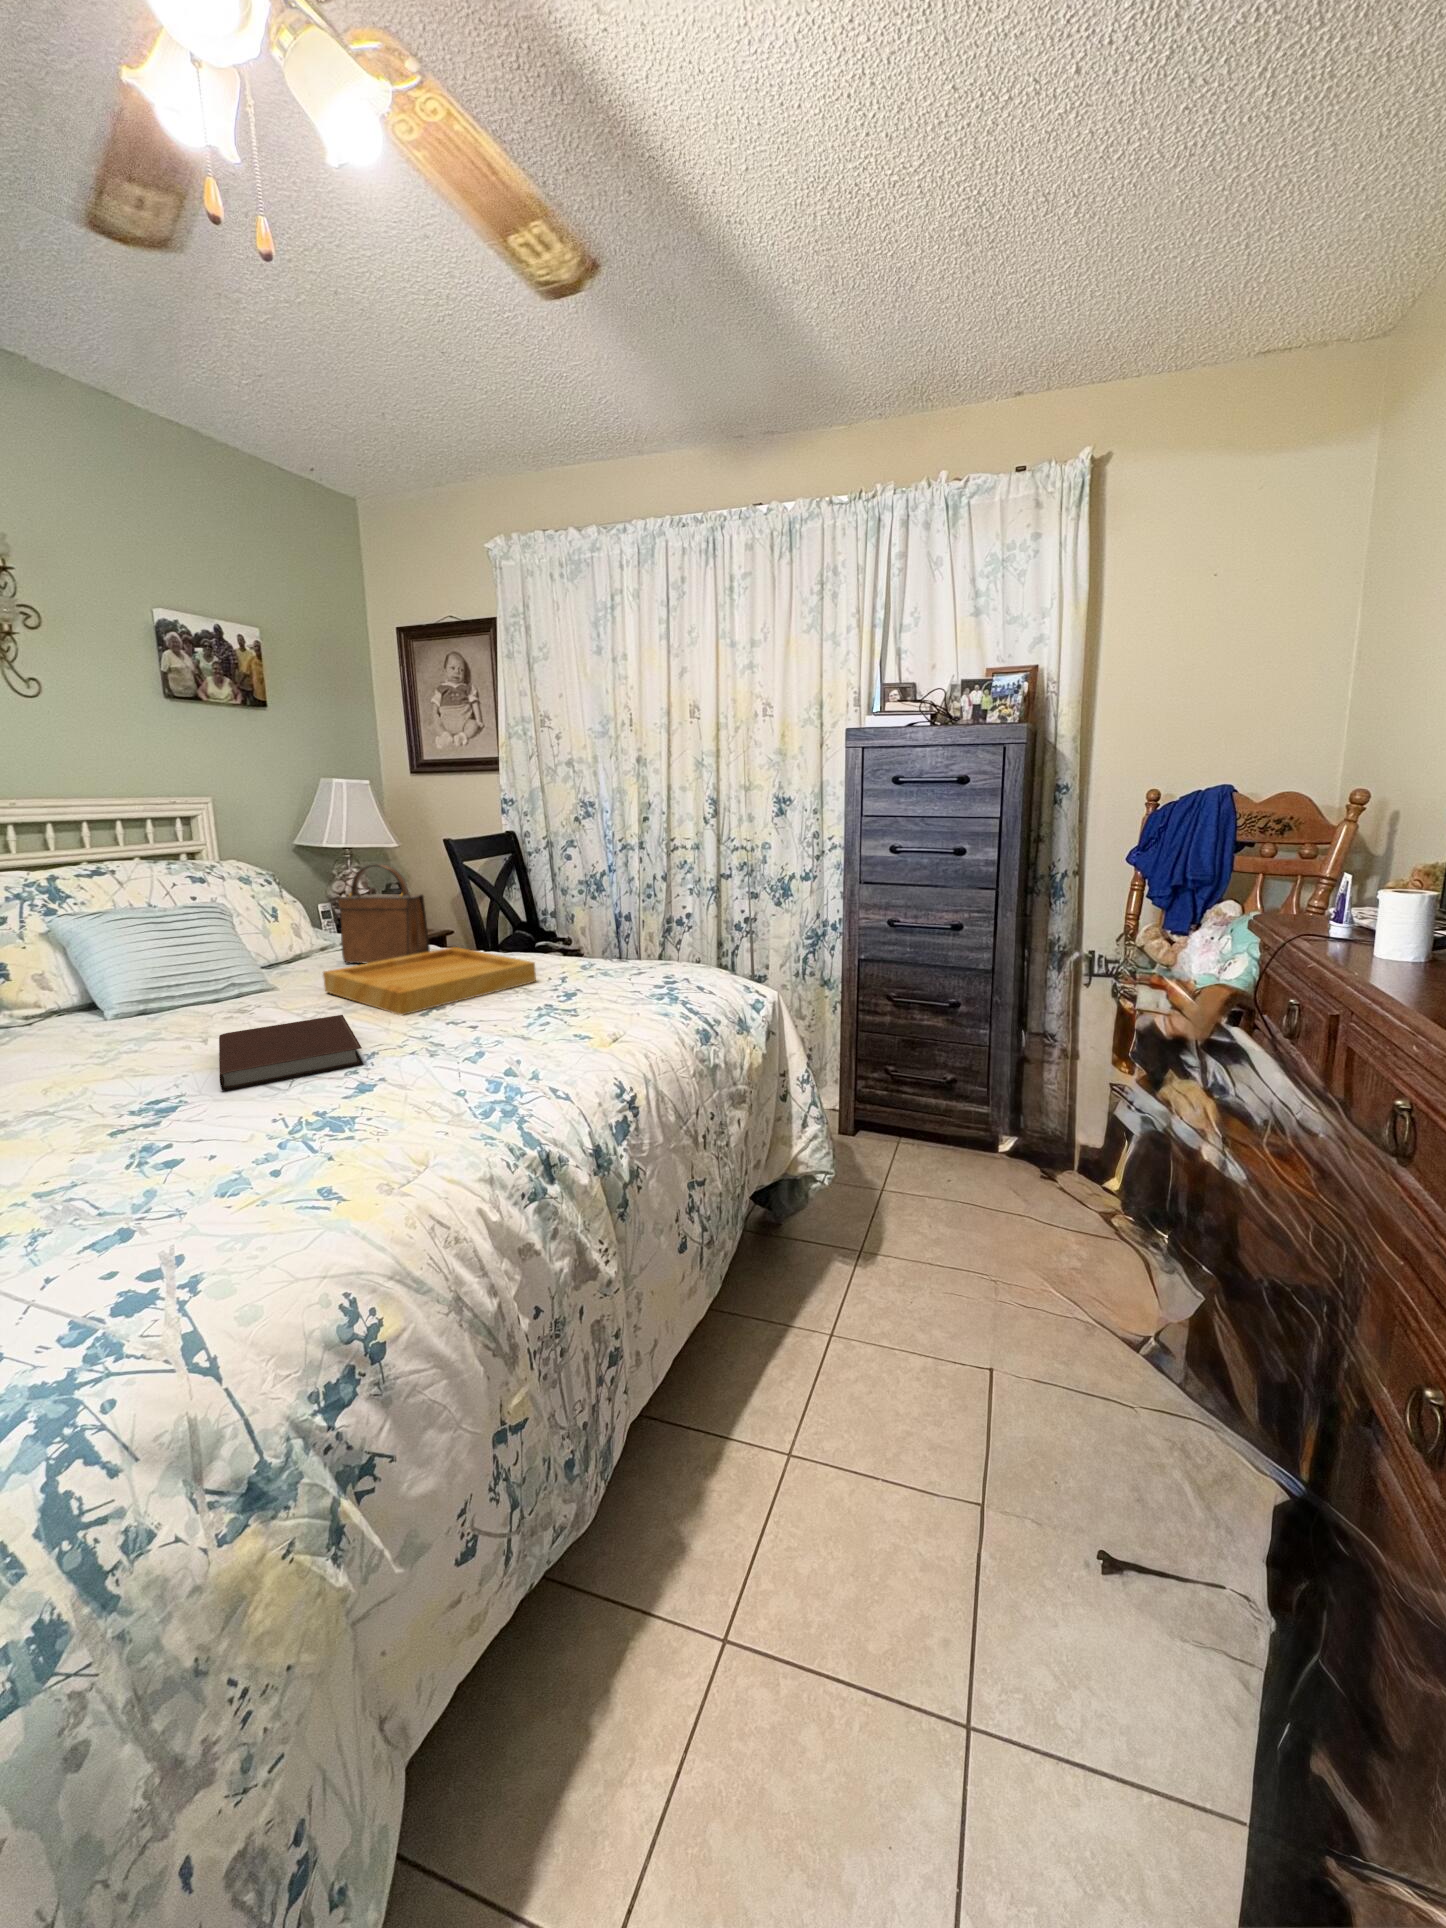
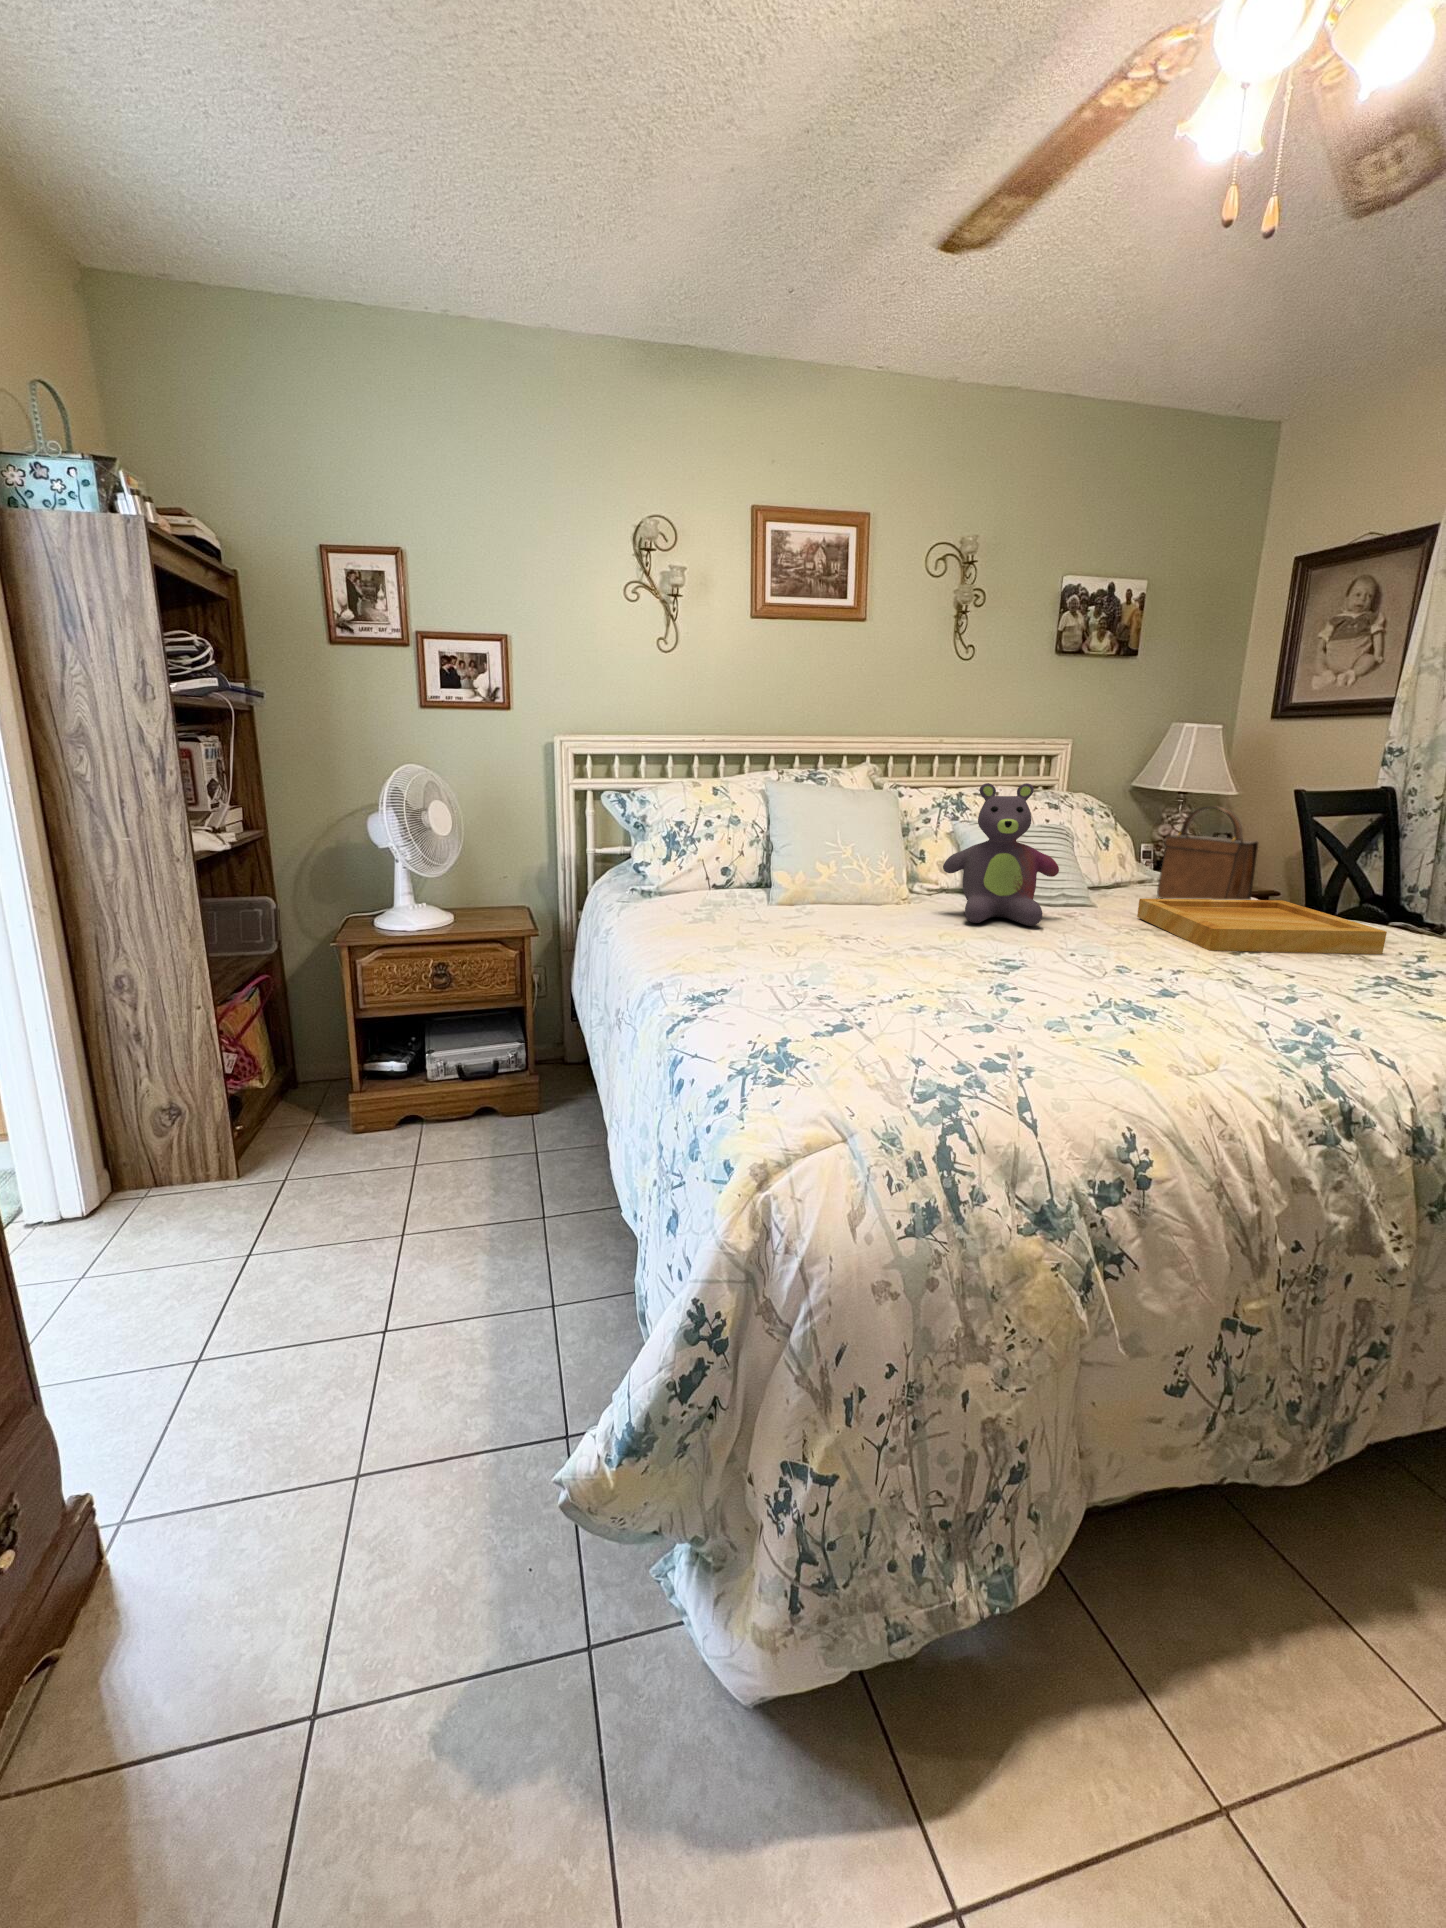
stuffed bear: none [34,858,218,1052] -> present [943,783,1059,926]
notebook: present [219,1015,363,1090] -> none [1050,928,1169,979]

